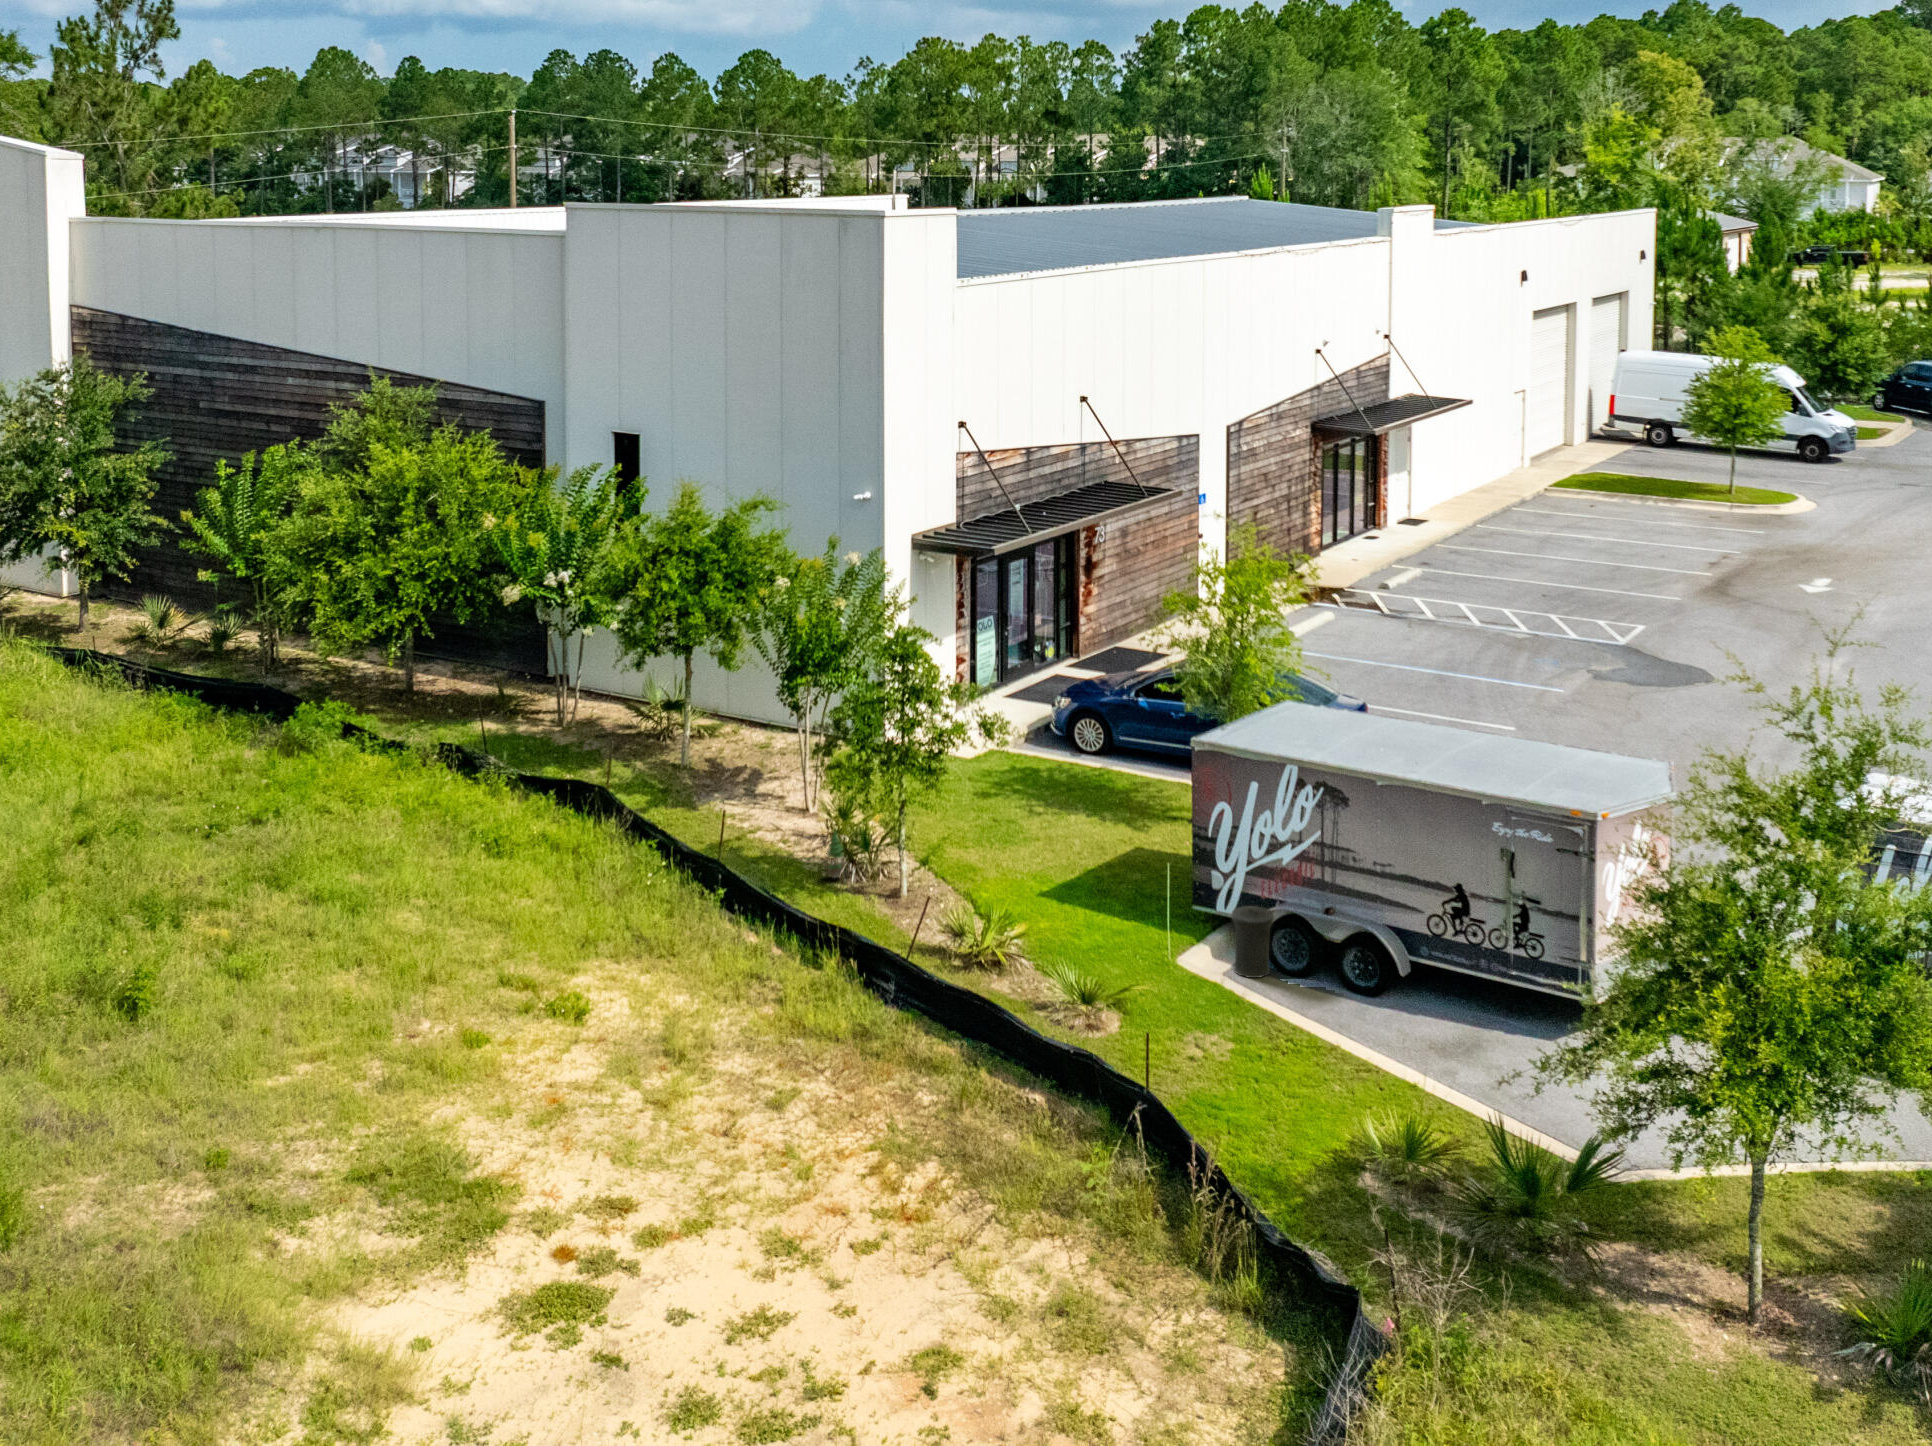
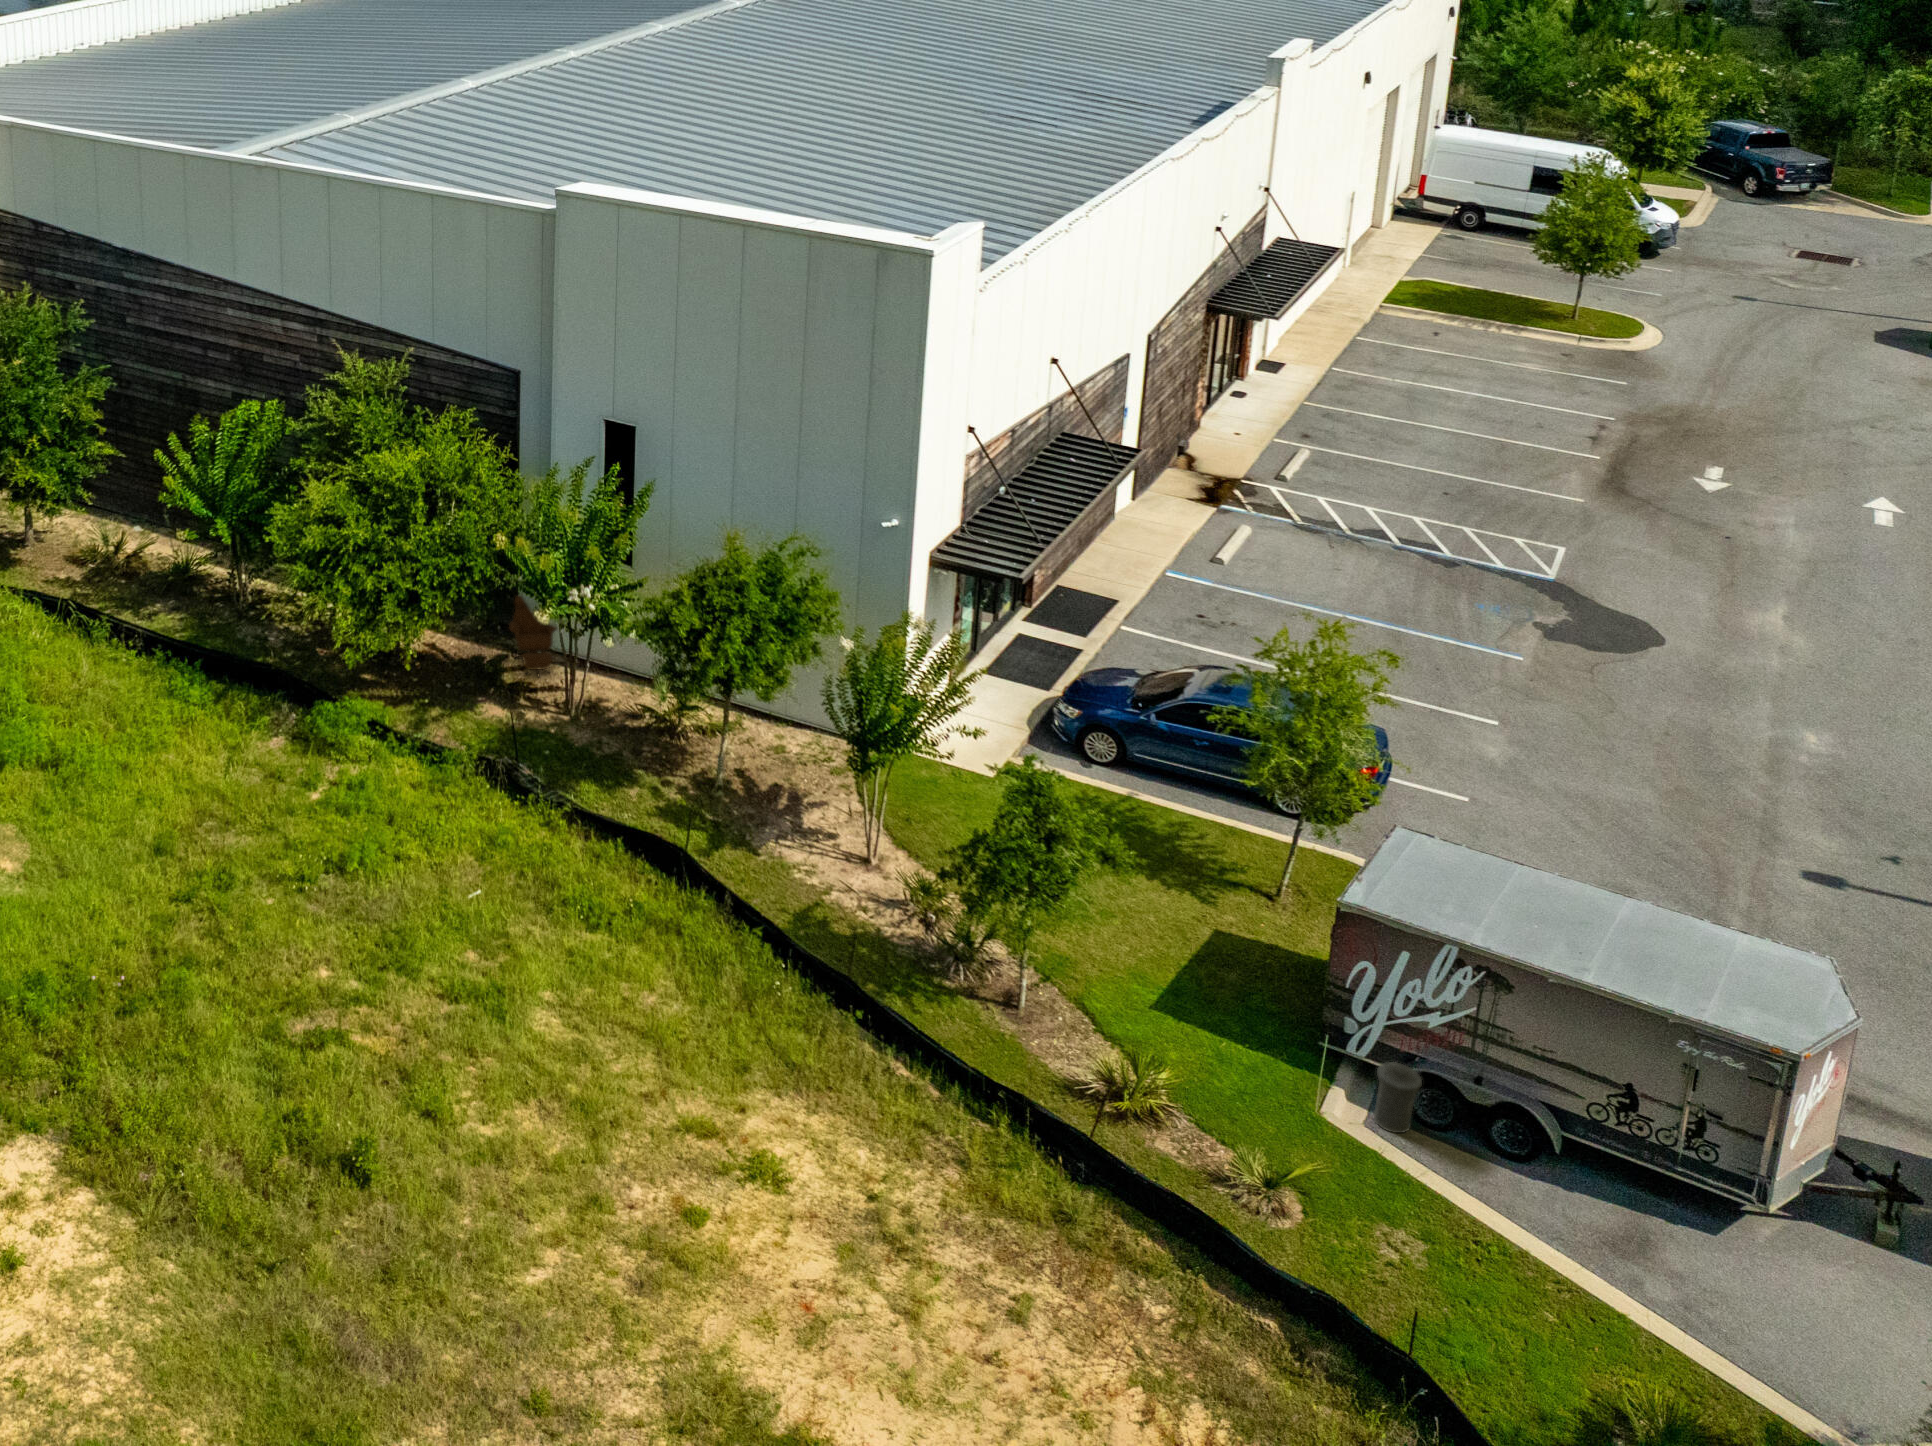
lounge chair: none [528,628,579,706] -> present [509,595,557,672]
potted tree: present [826,831,843,878] -> none [926,922,944,965]

